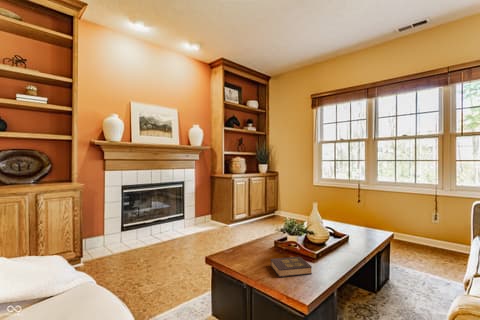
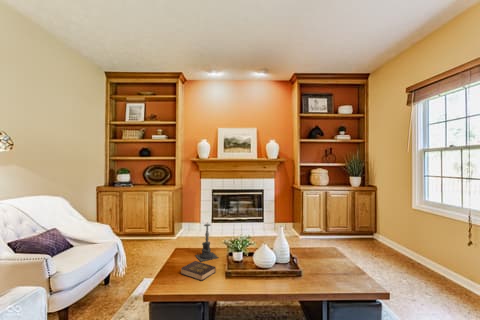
candle holder: none [242,209,269,260] -> present [196,224,218,261]

